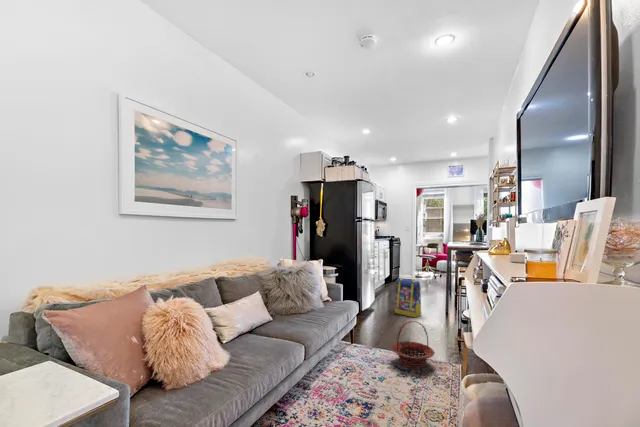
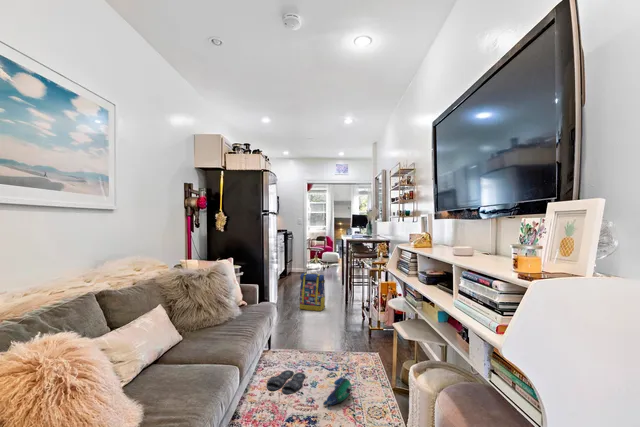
basket: present [391,321,435,369] -> none [315,316,358,366]
slippers: none [340,363,377,382] -> present [267,370,305,395]
plush toy: none [383,378,414,400] -> present [323,377,351,405]

